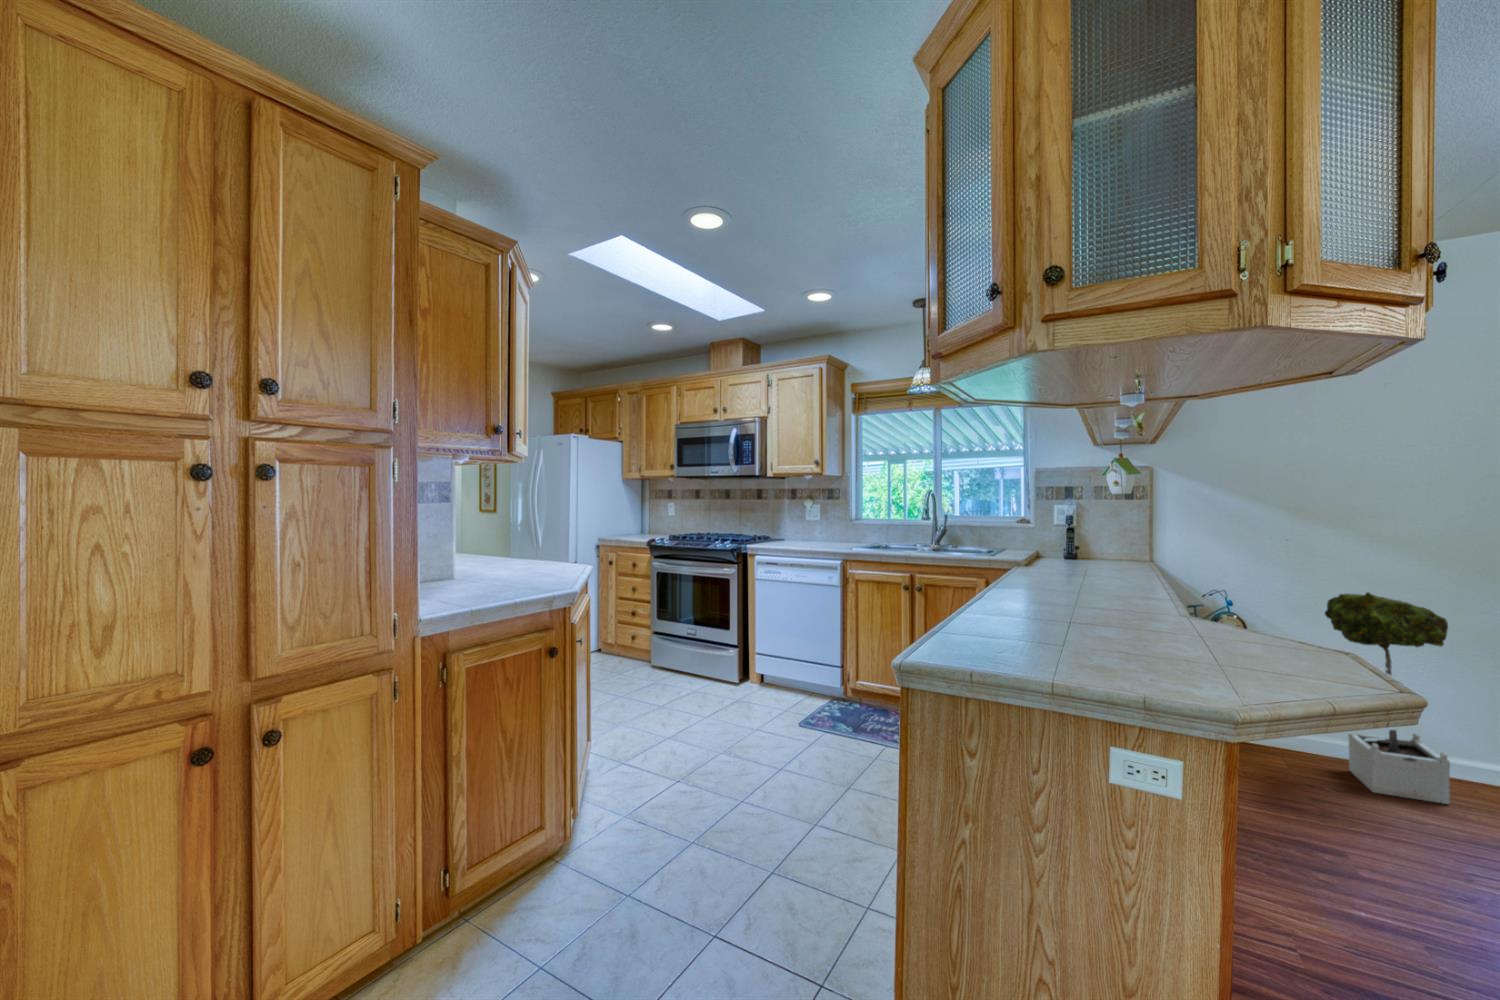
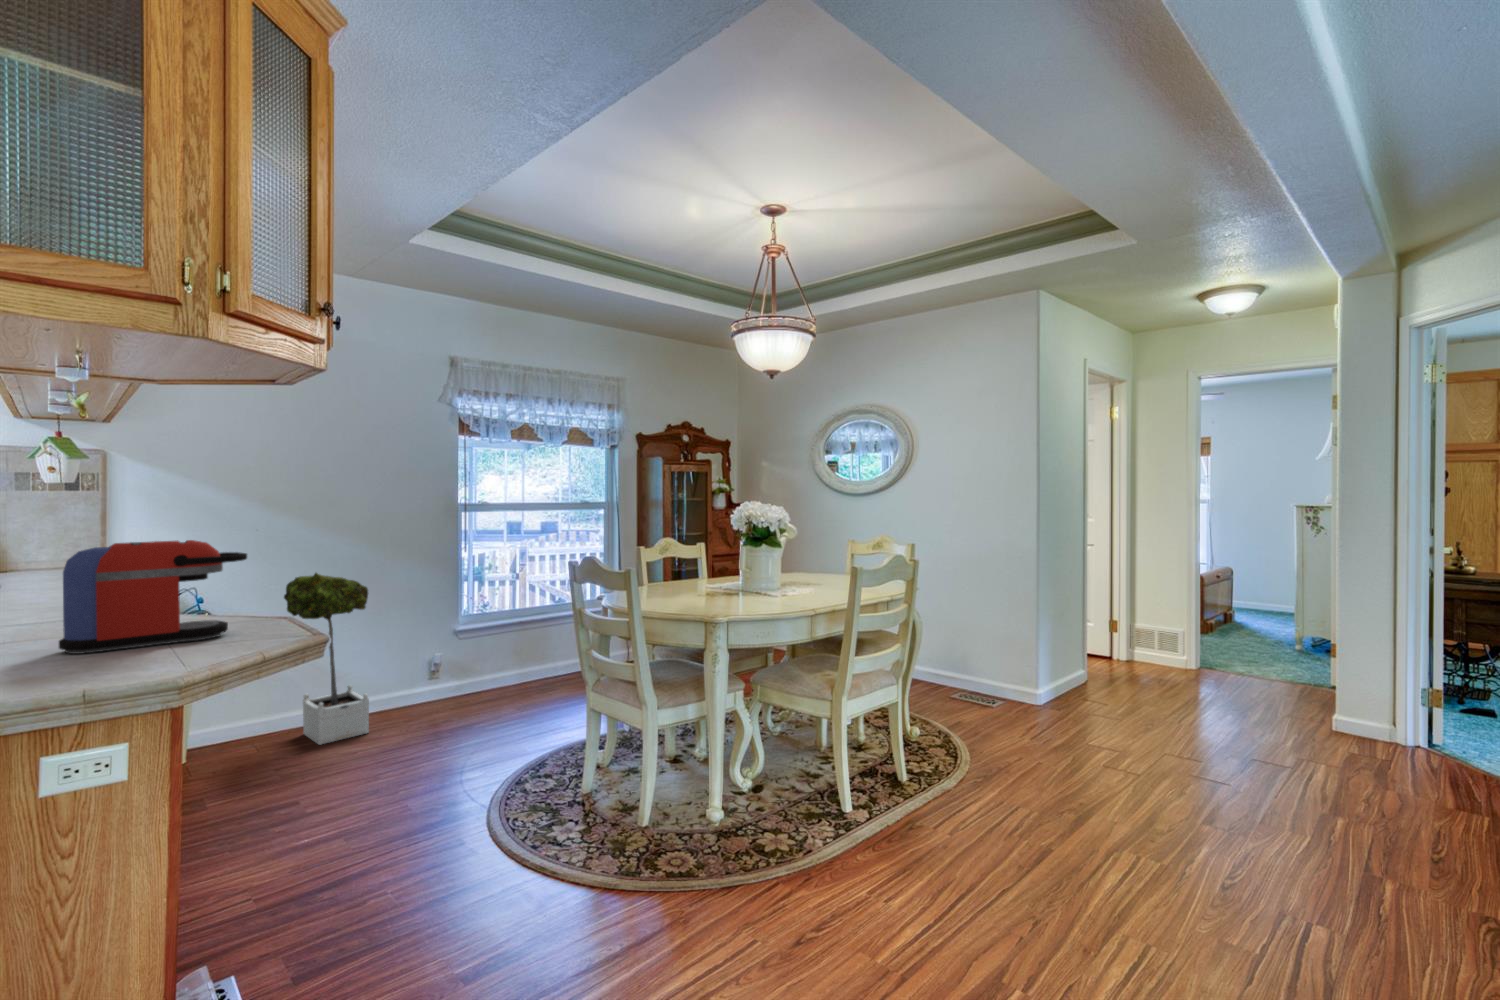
coffee maker: none [1123,550,1309,664] -> present [59,540,247,654]

